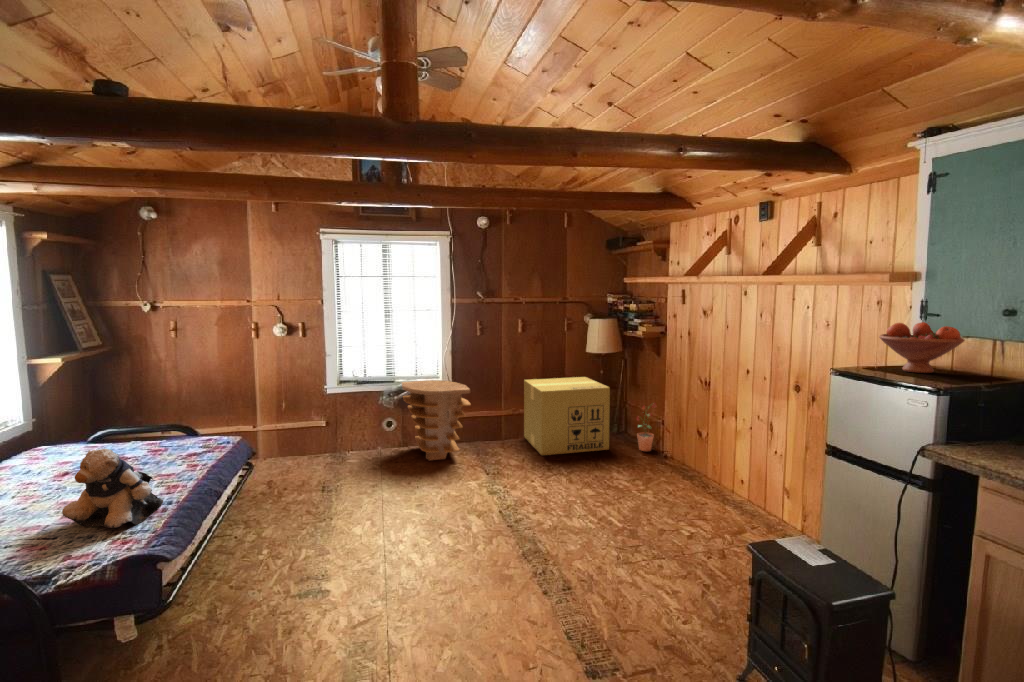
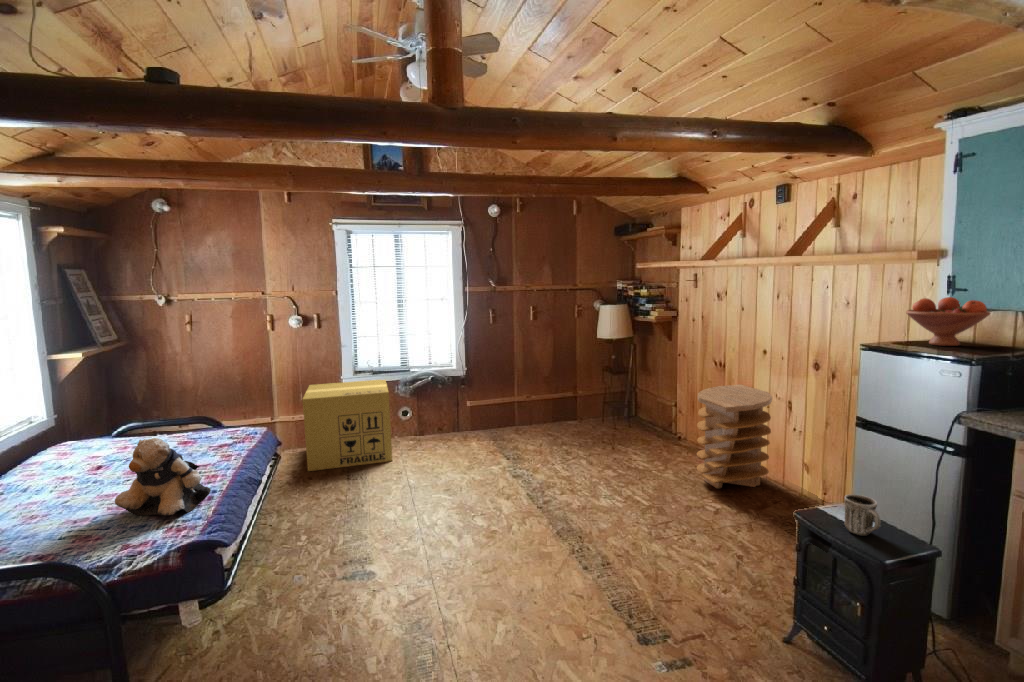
cardboard box: present [524,377,610,455] -> present [302,380,392,471]
side table: present [402,380,471,460] -> present [697,385,772,489]
potted plant: present [637,404,656,451] -> none [650,386,672,434]
mug: none [797,528,832,573] -> present [844,494,880,535]

